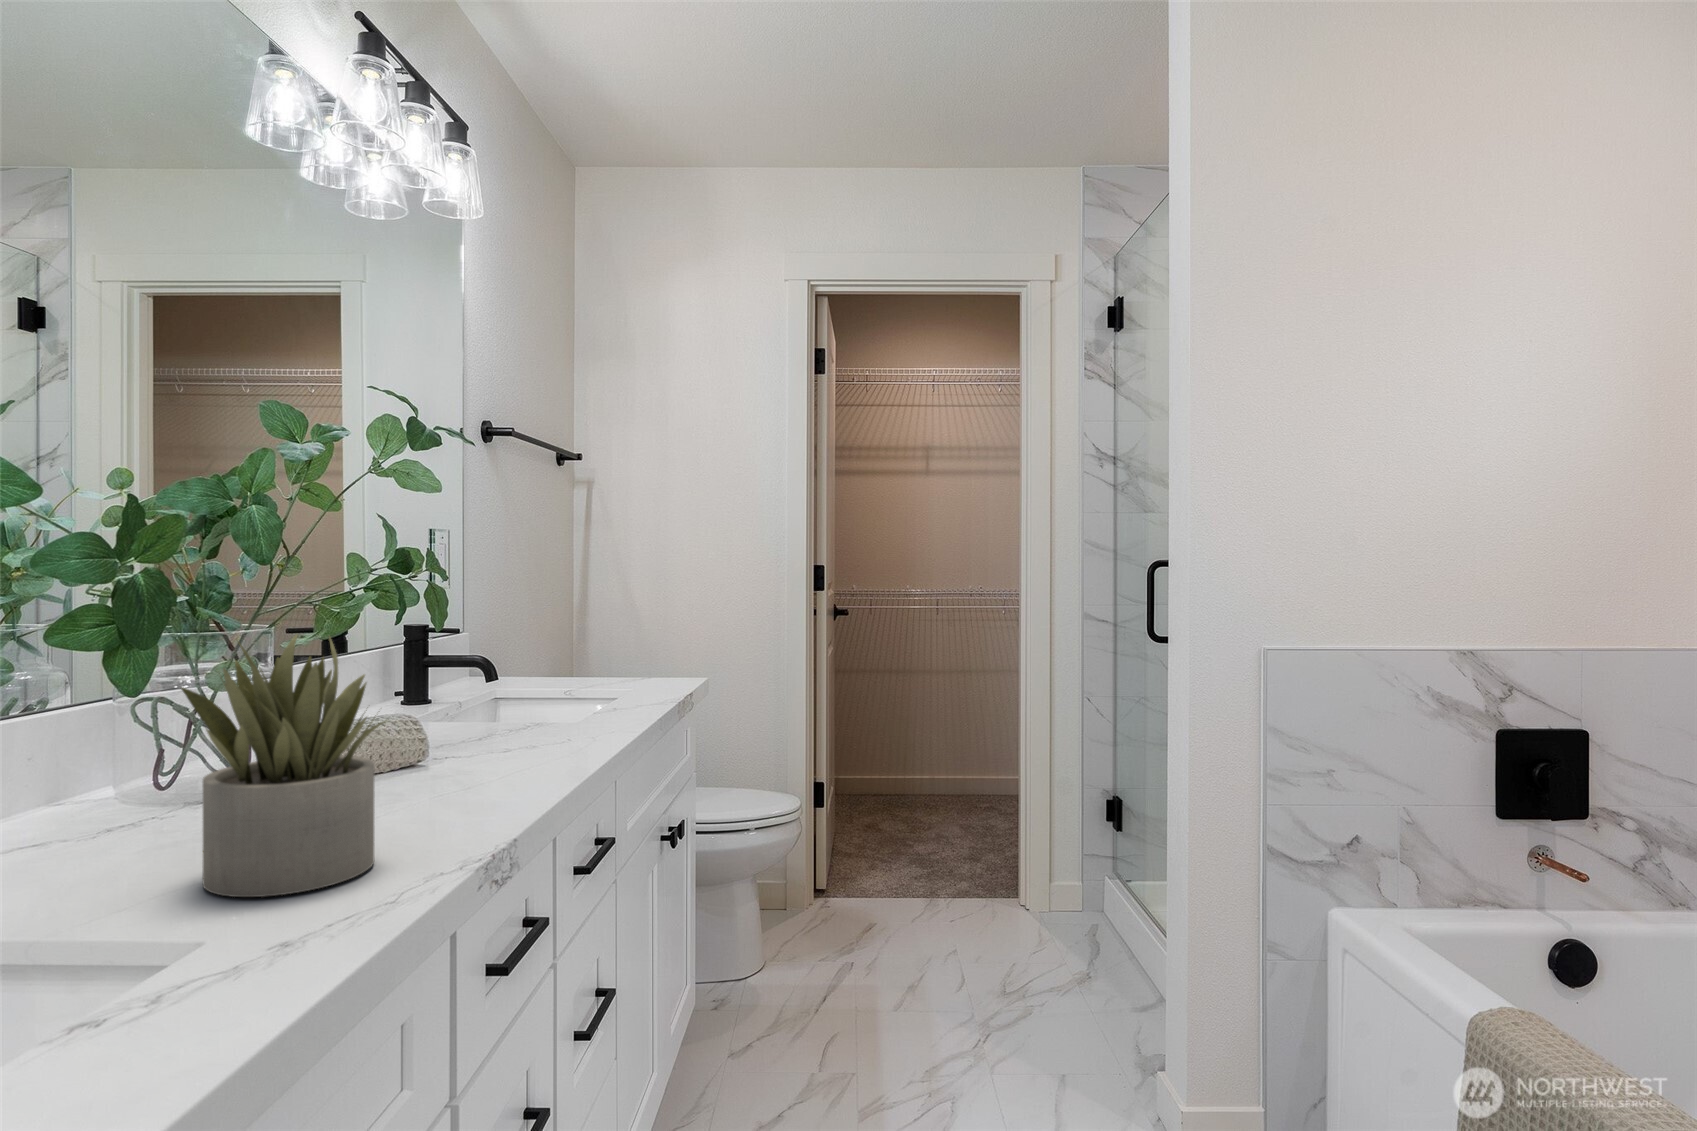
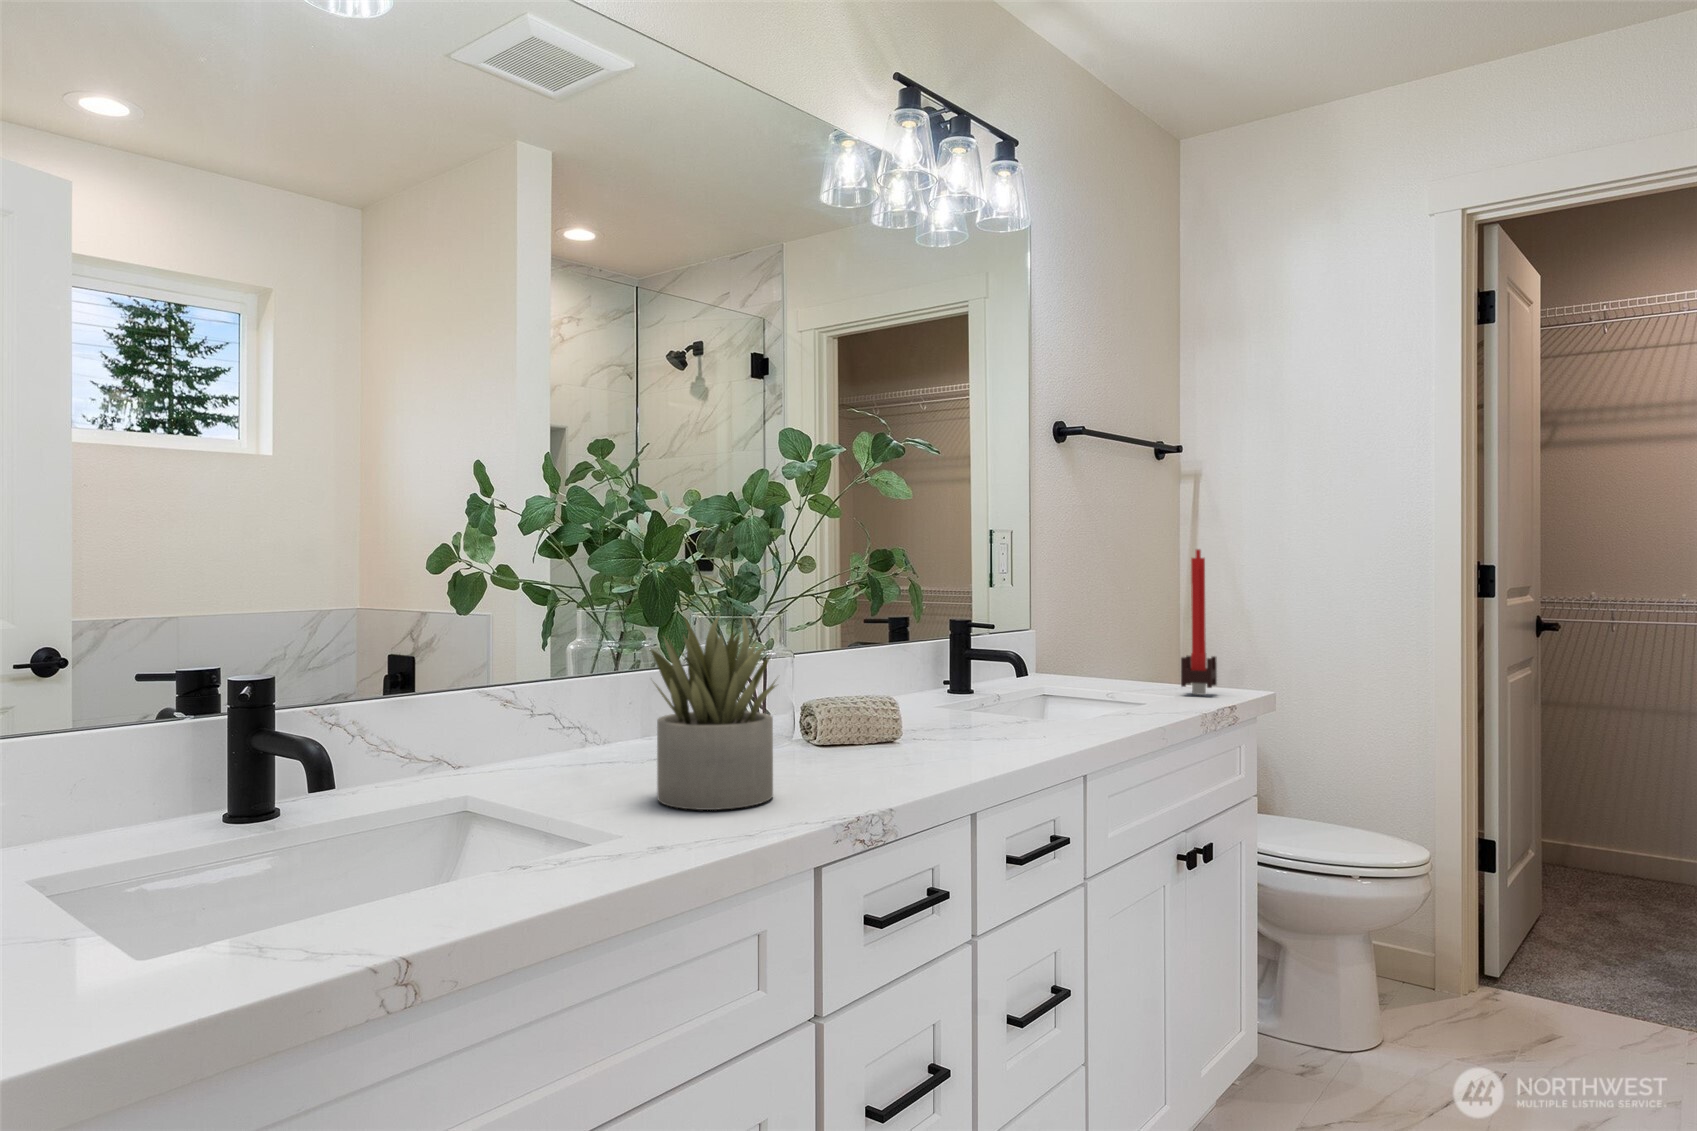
candle: none [642,552,669,685] -> present [1181,549,1217,695]

